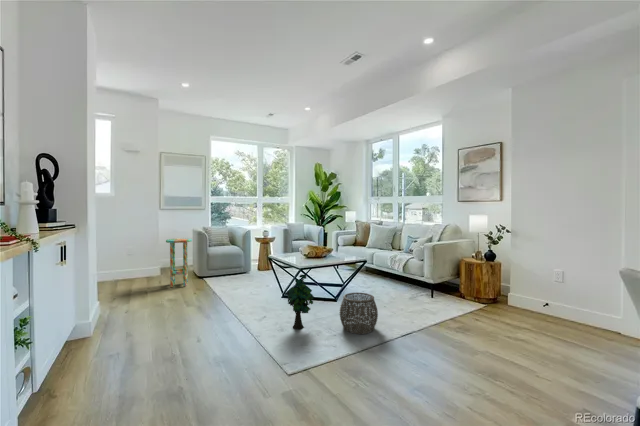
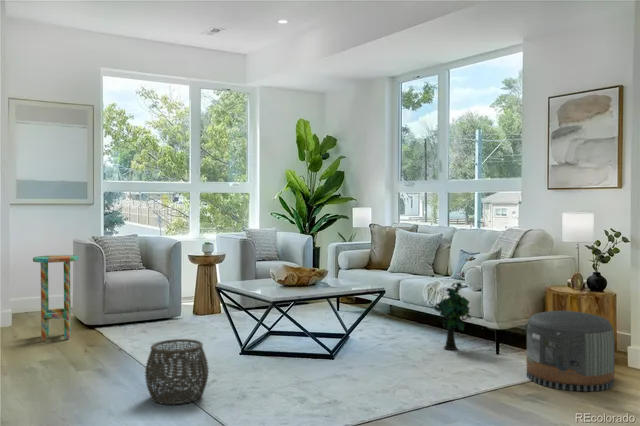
pouf: none [452,274,506,324] -> present [527,311,615,391]
decorative plant: present [284,275,315,329] -> present [433,283,471,350]
woven basket: present [340,292,378,334] -> present [145,339,209,405]

